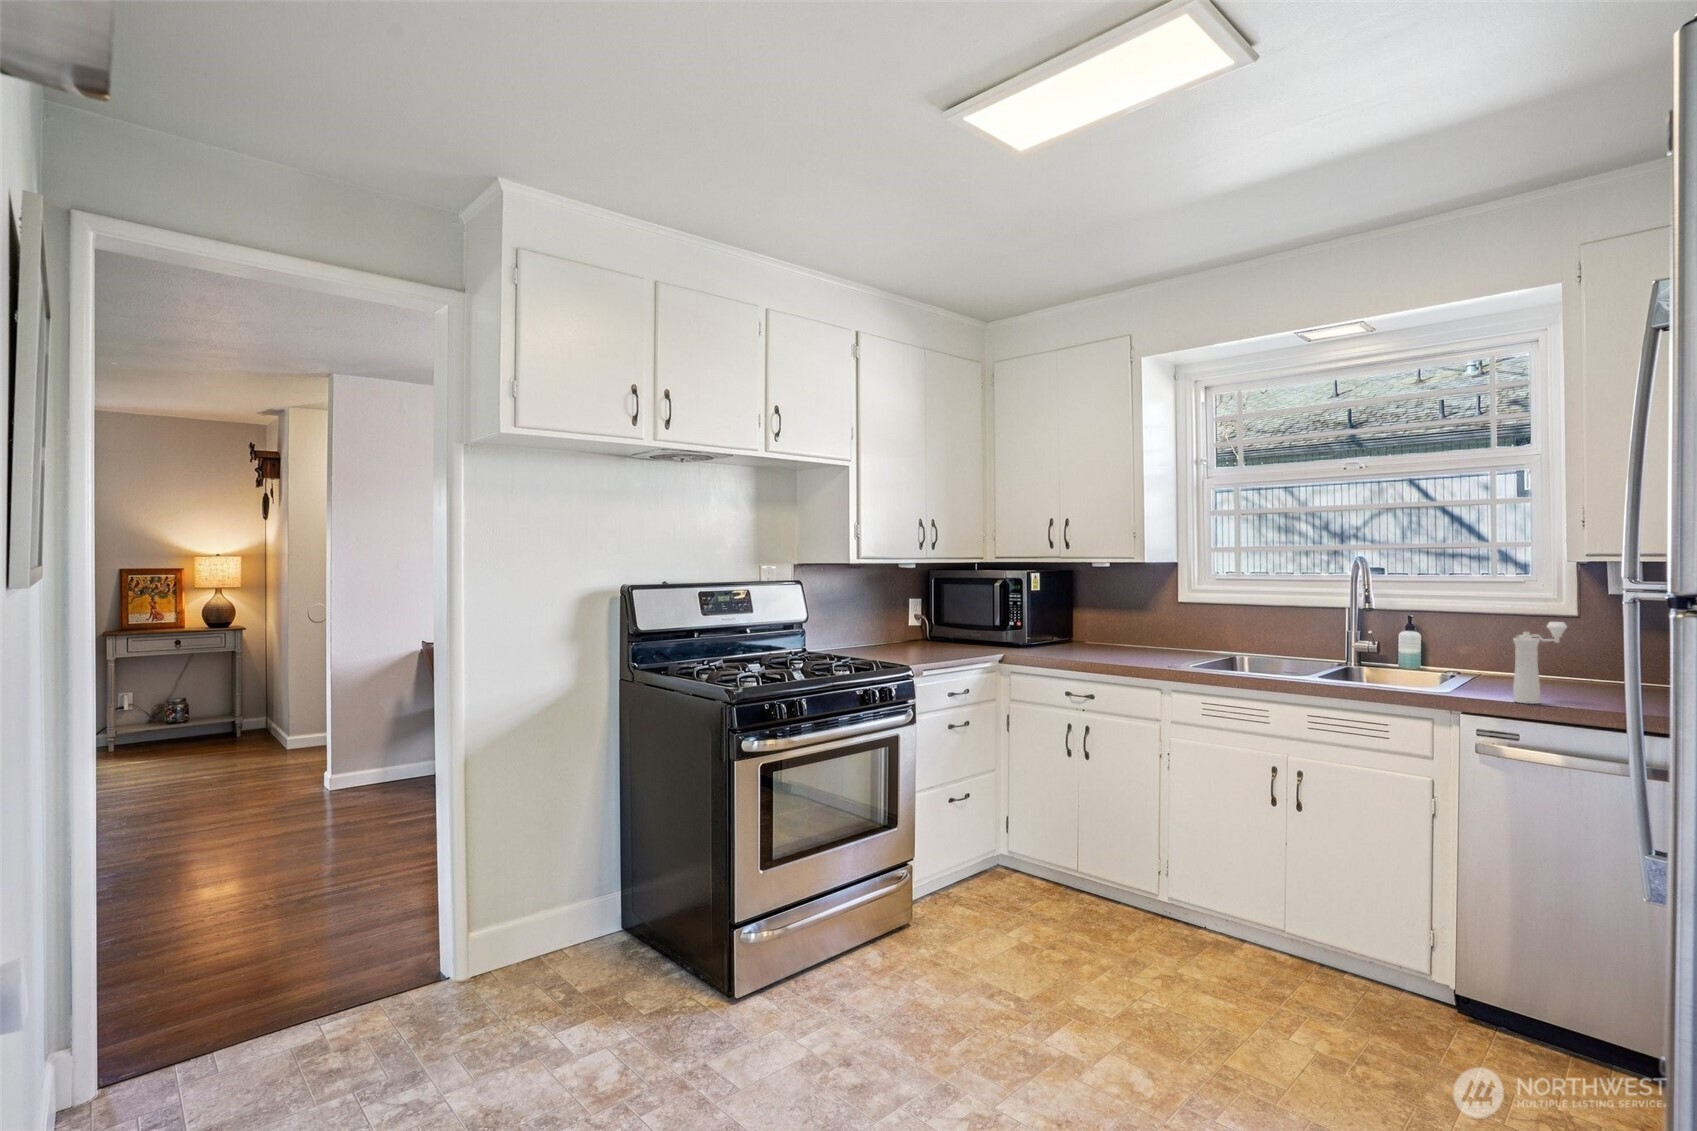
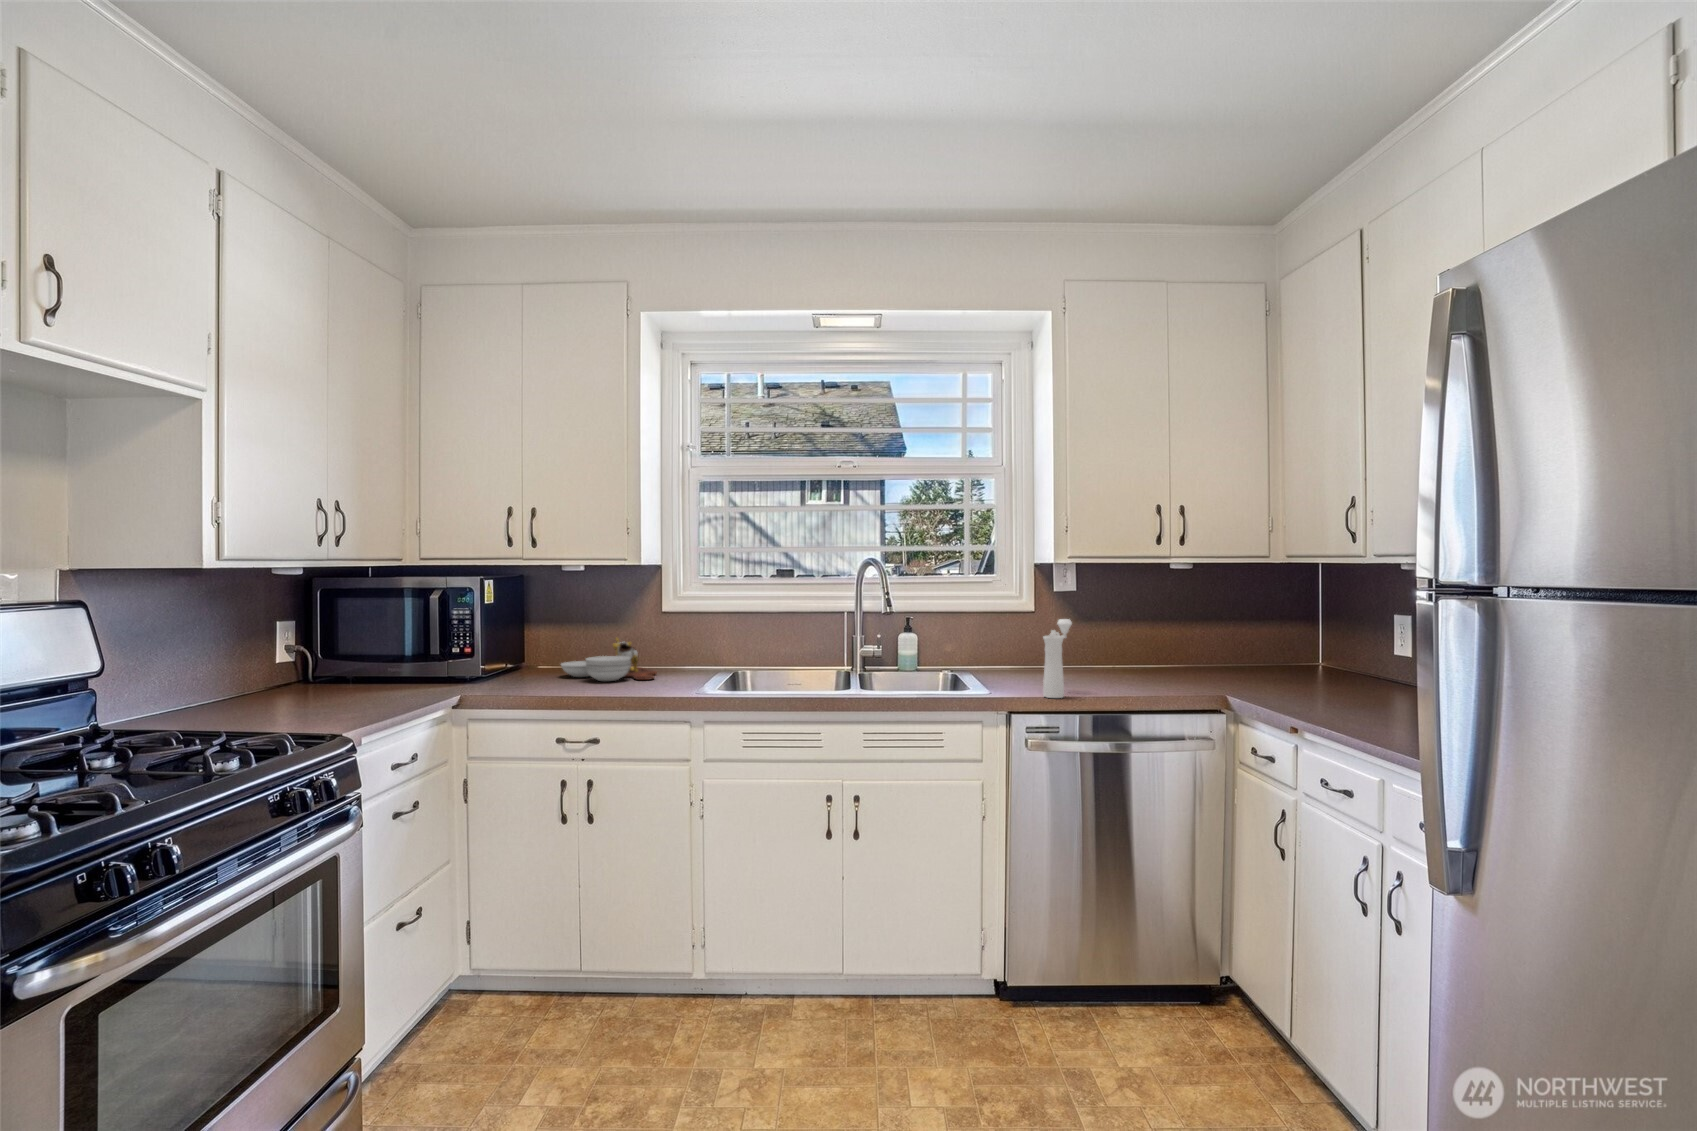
cutting board: none [1087,623,1164,657] -> present [561,637,656,681]

